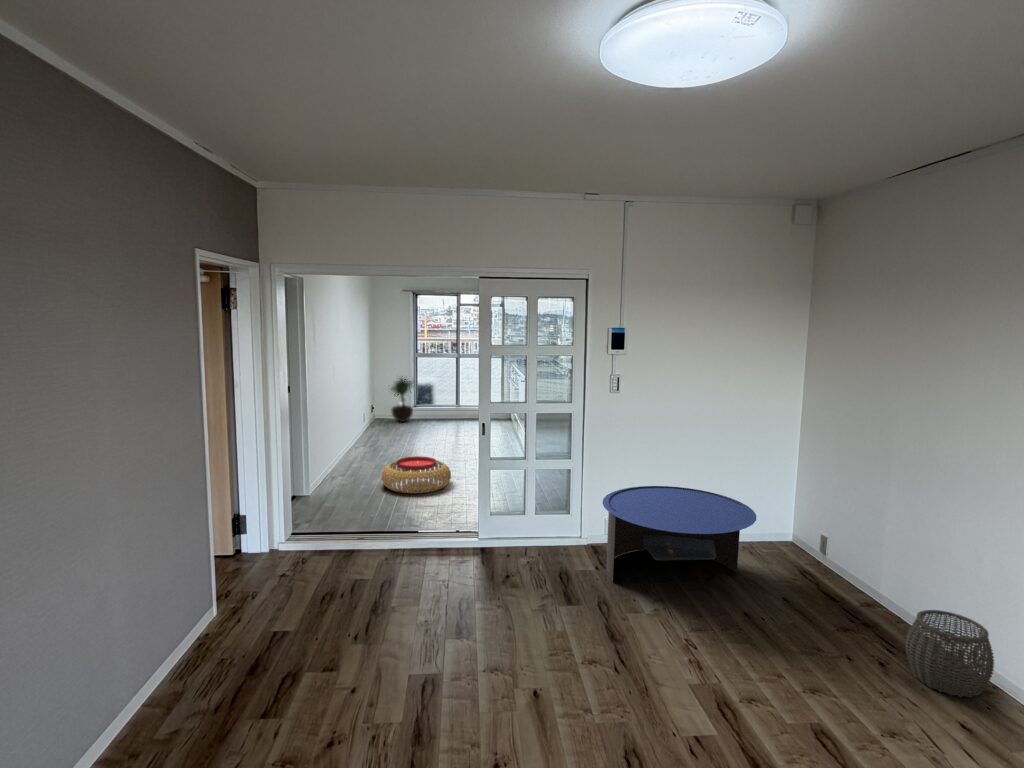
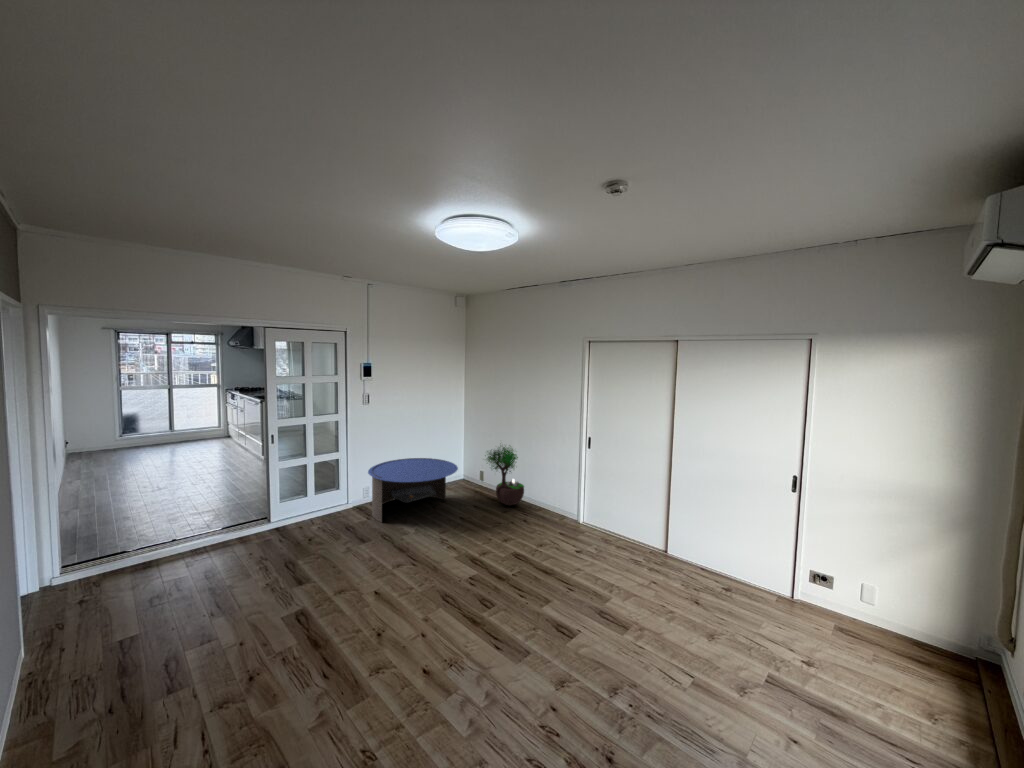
potted tree: present [391,376,413,422] -> present [485,447,524,505]
pouf: present [382,456,451,494] -> none [134,474,211,508]
woven basket: present [906,610,994,697] -> none [533,489,566,524]

